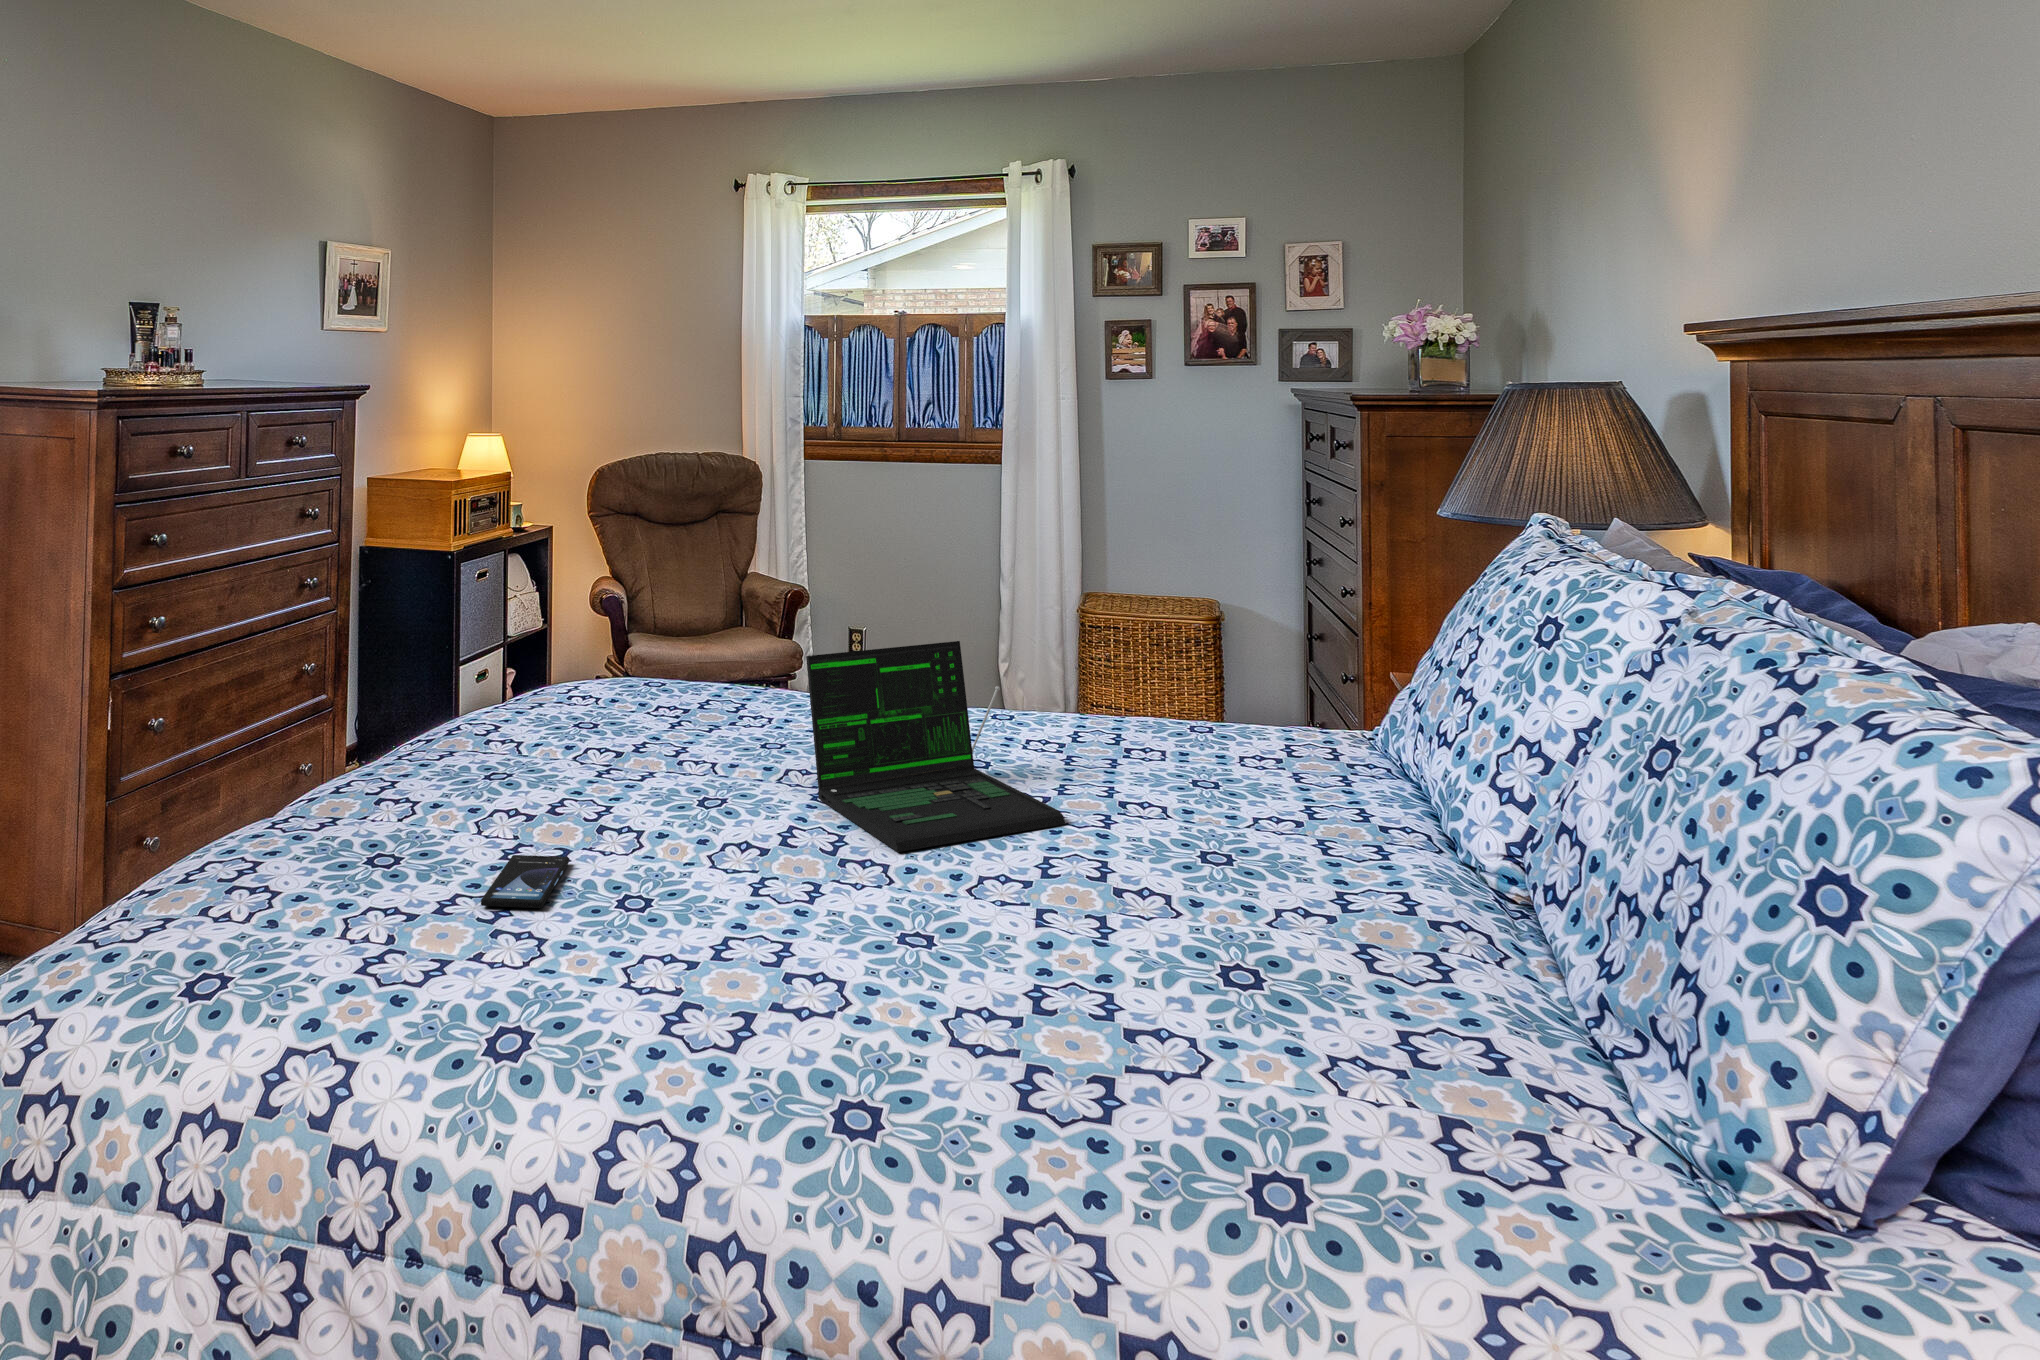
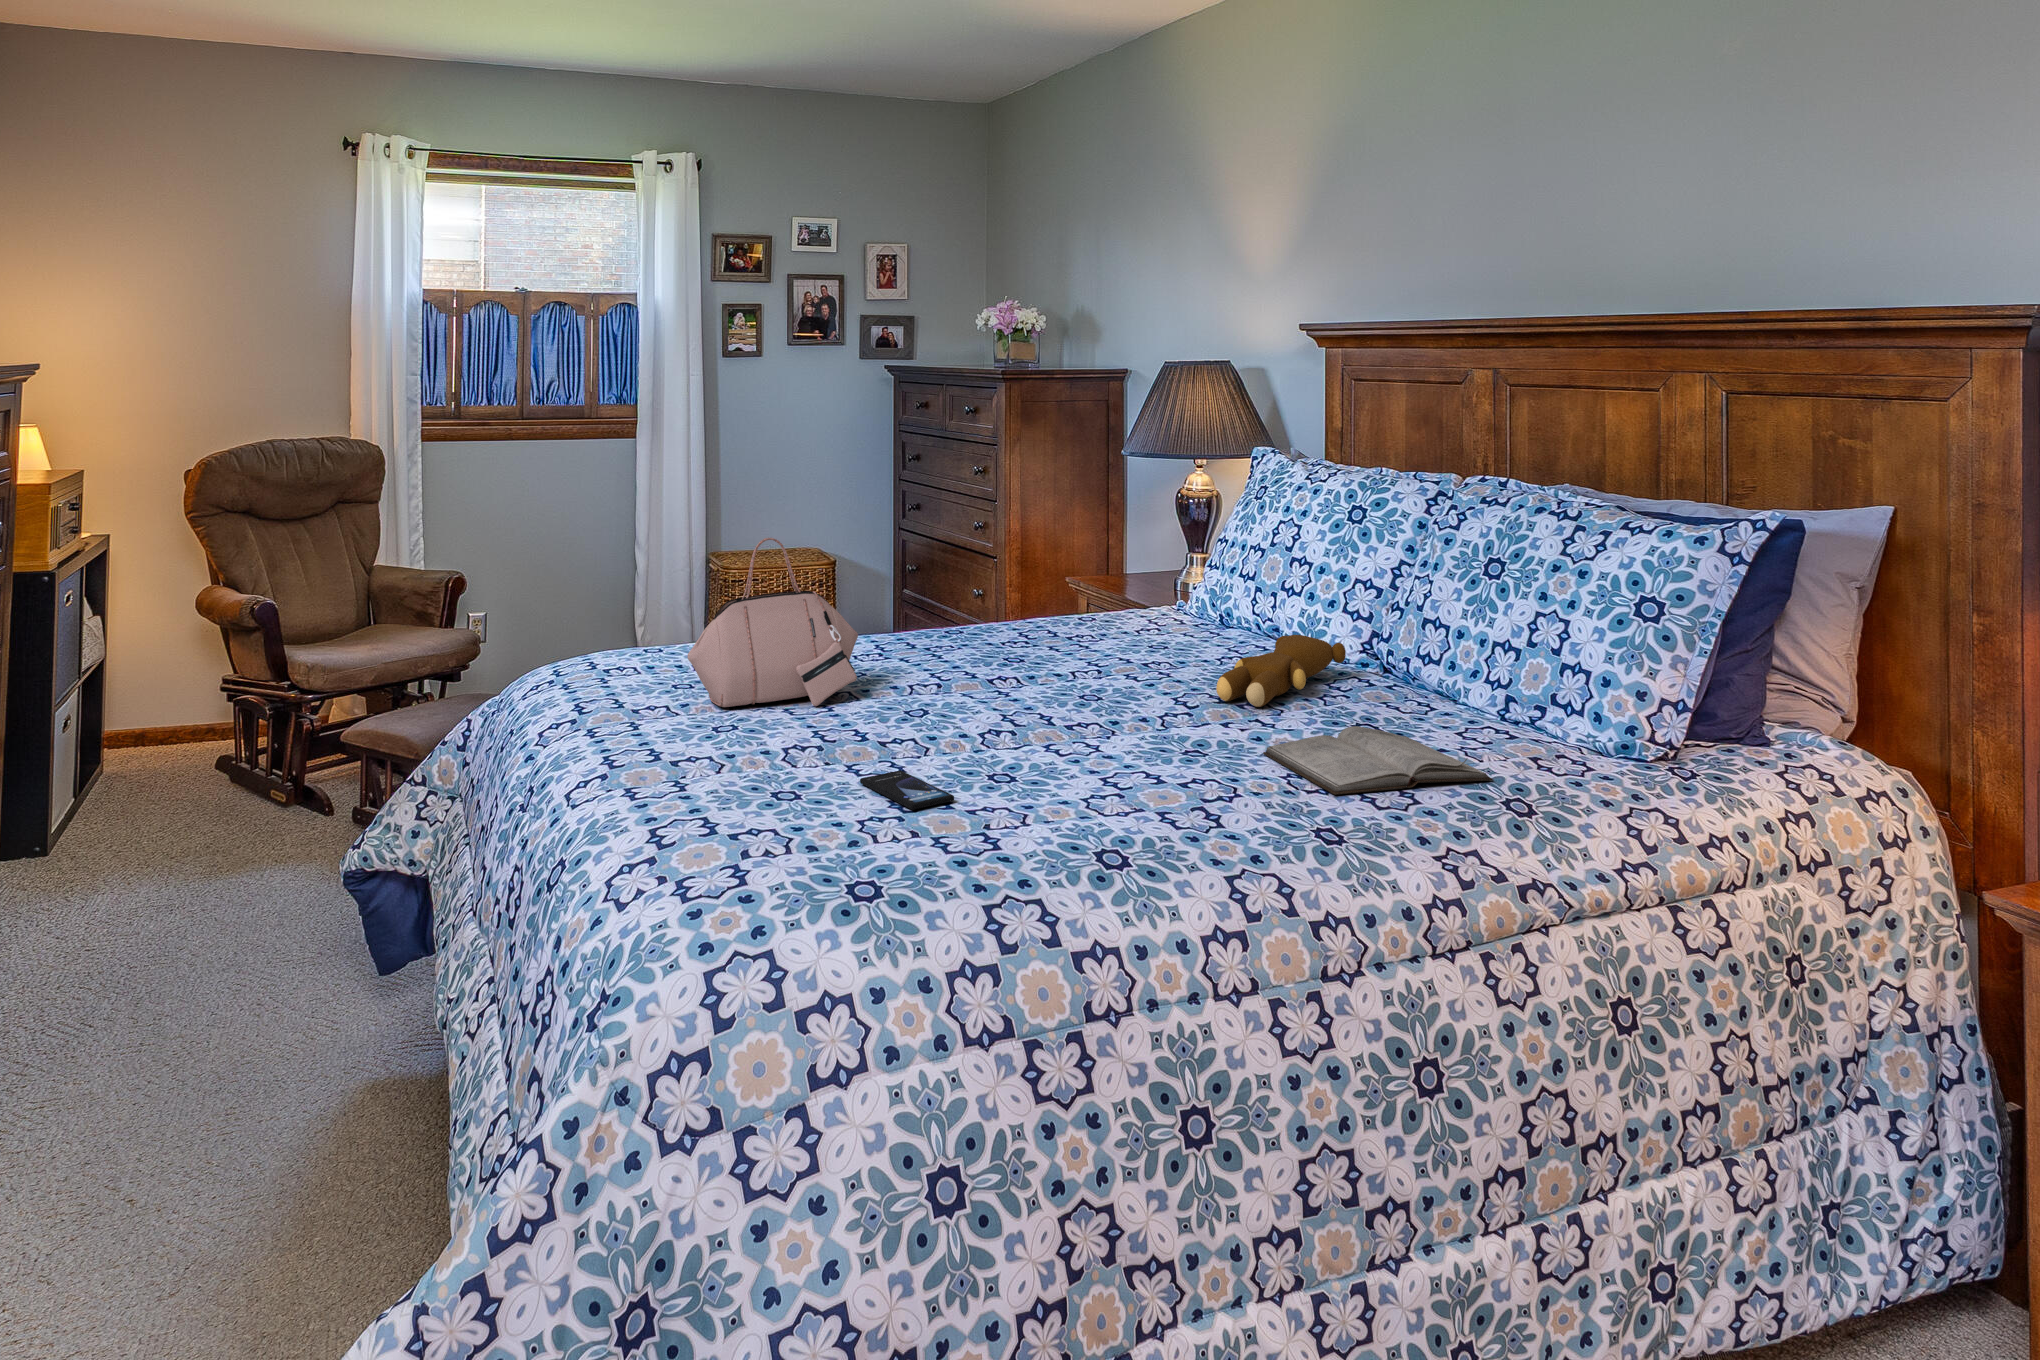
handbag: none [570,568,763,765] -> present [688,538,858,707]
laptop: present [806,641,1065,852] -> none [944,571,1132,722]
teddy bear: none [1132,796,1422,893] -> present [1216,635,1346,707]
diary: none [982,953,1304,1127] -> present [1263,726,1493,795]

